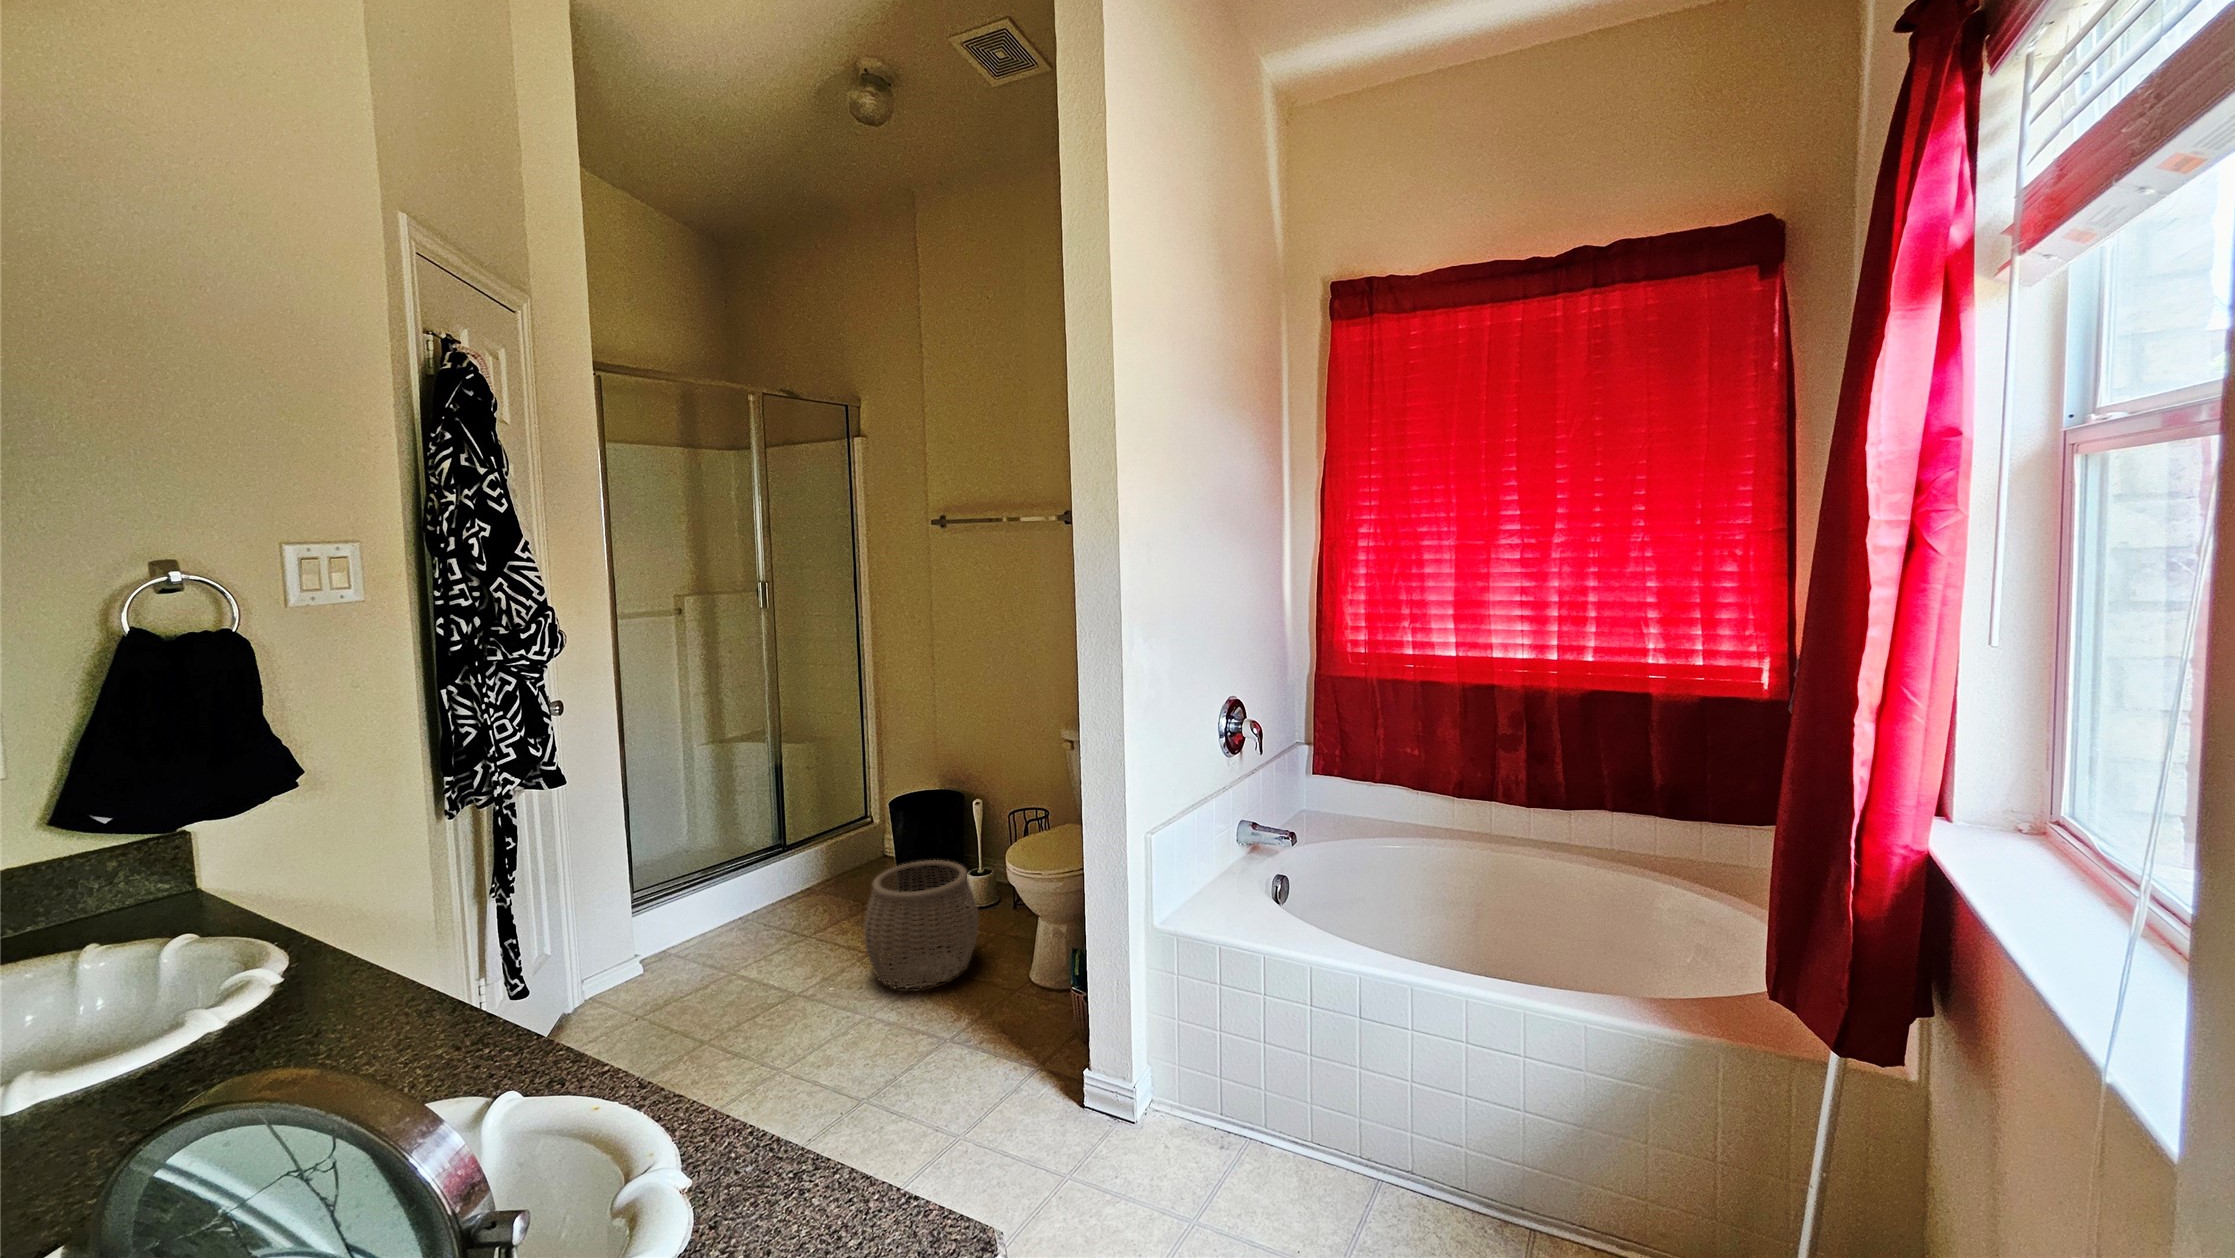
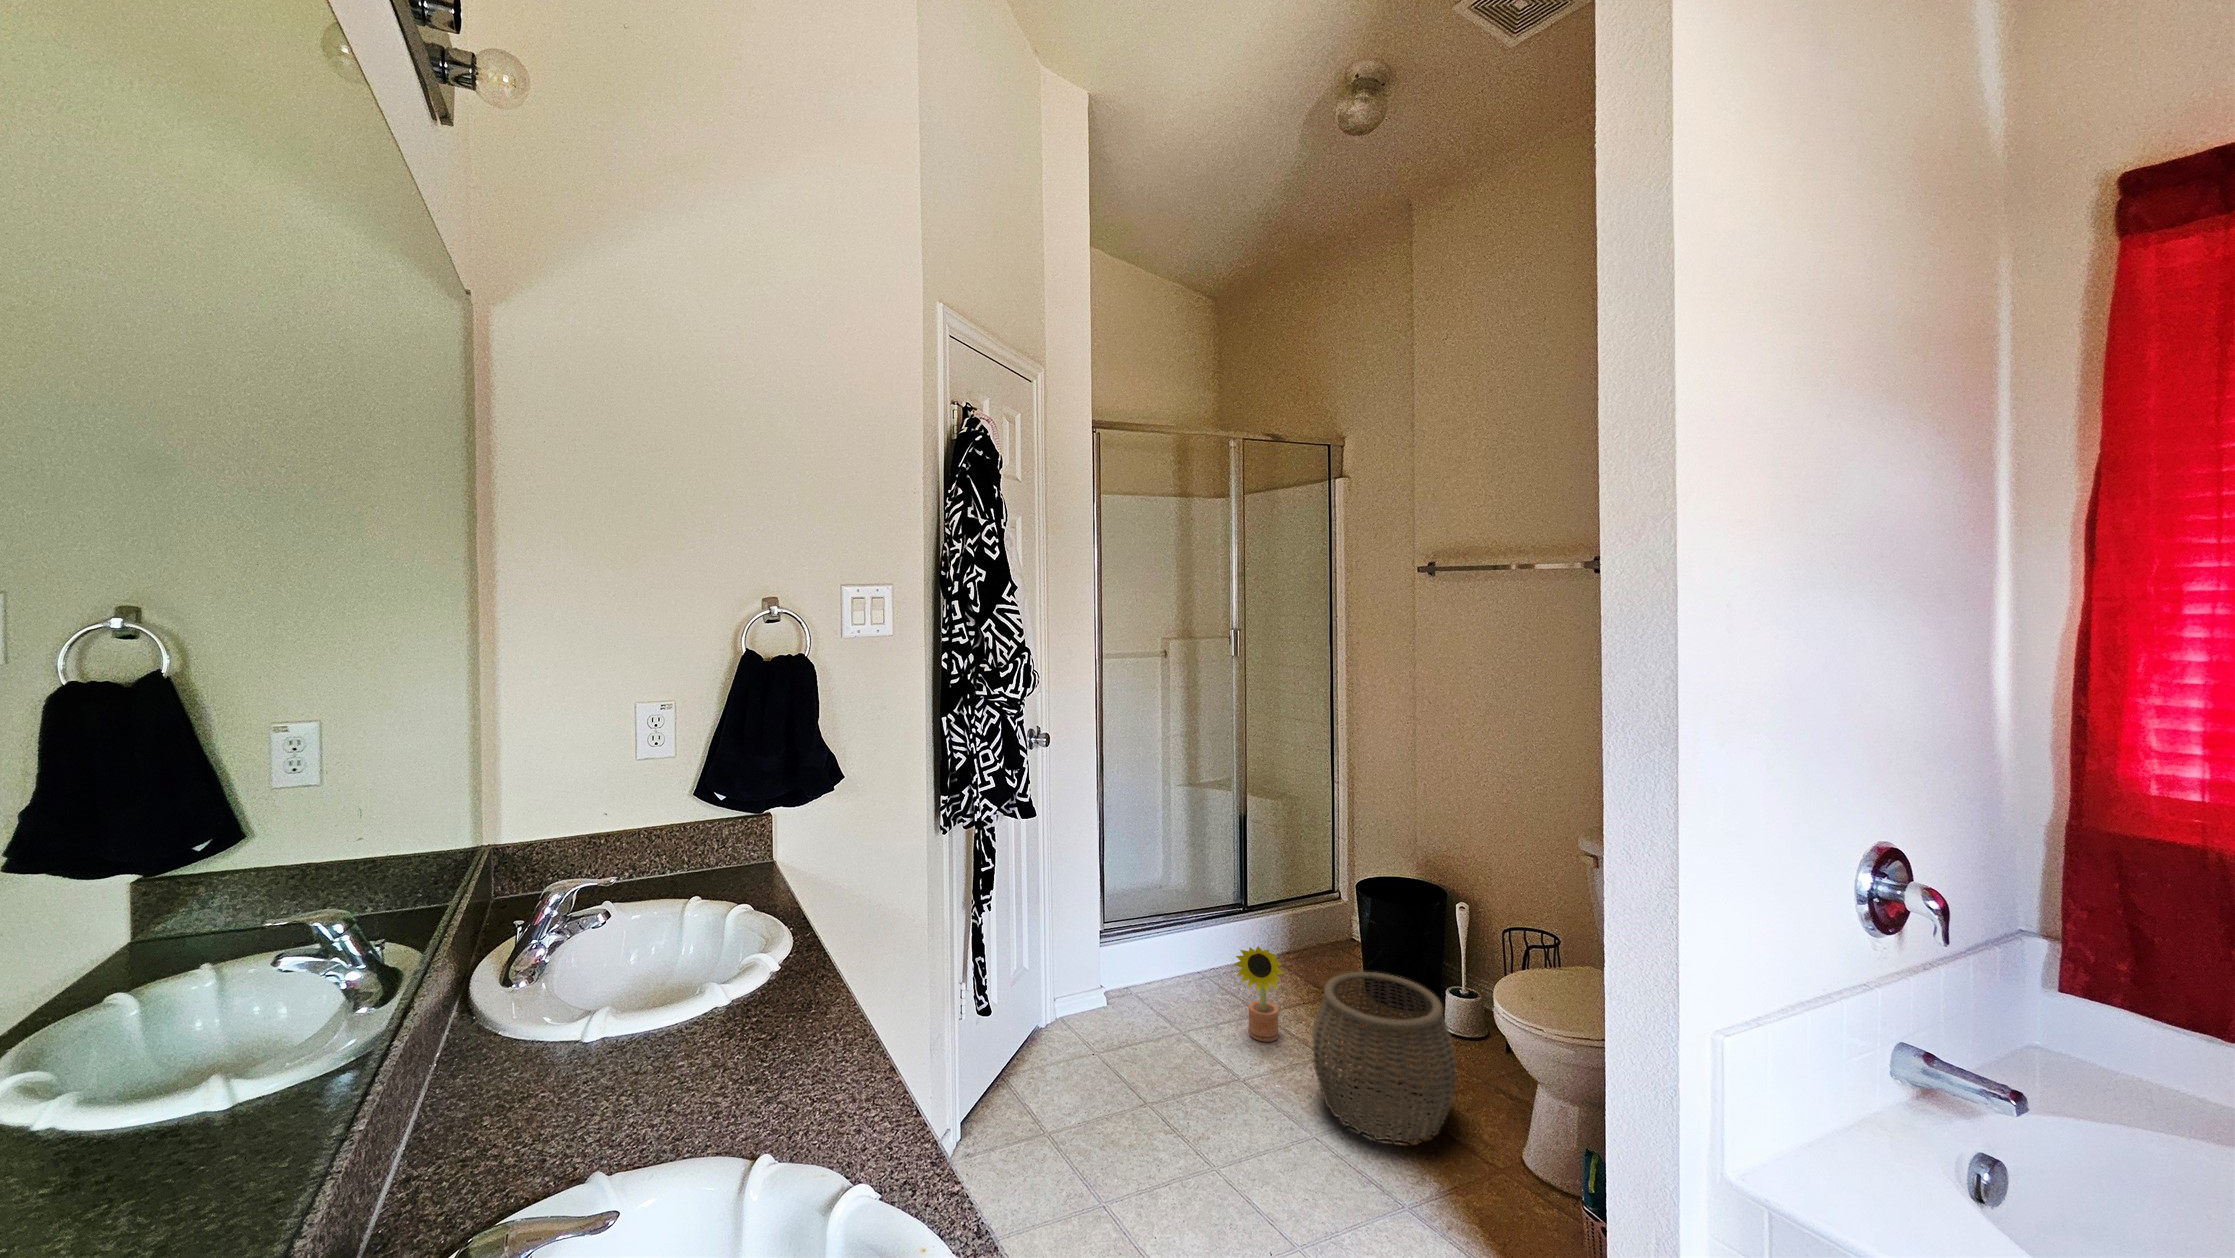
decorative plant: none [784,870,833,955] -> present [1234,946,1283,1042]

